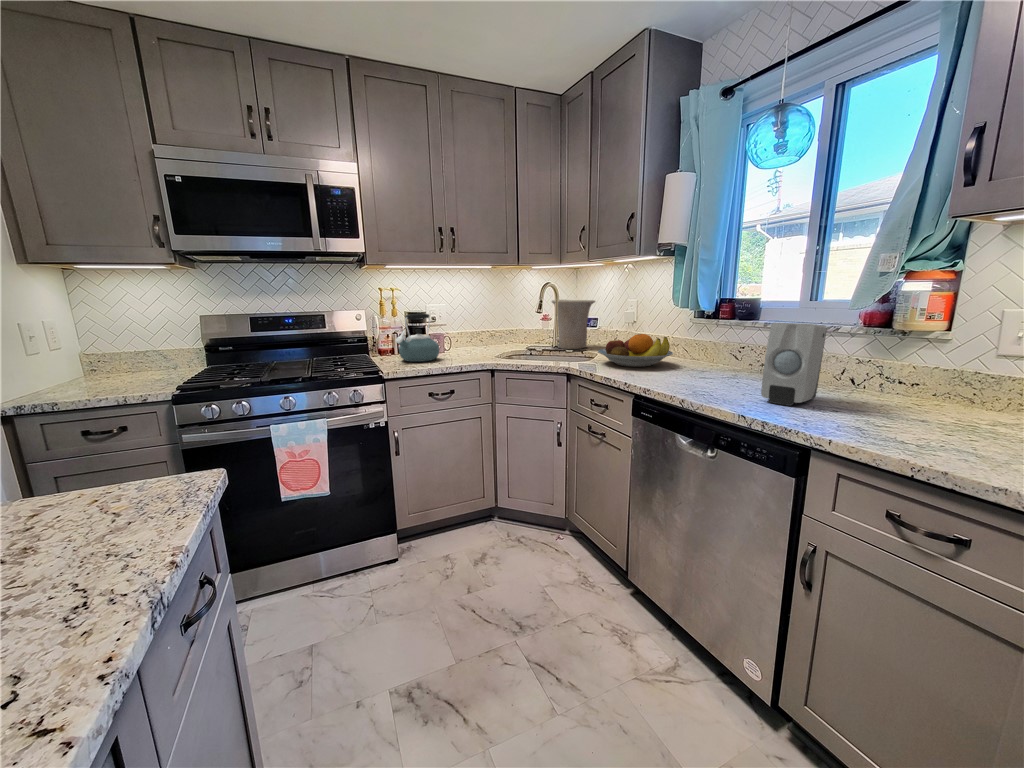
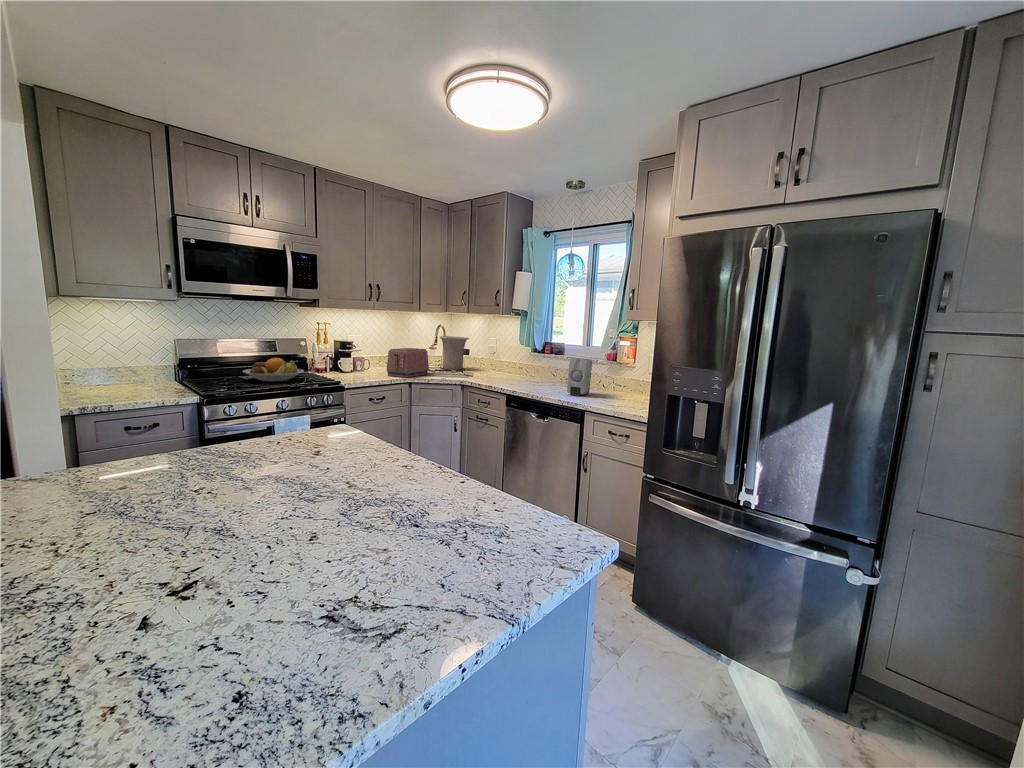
kettle: present [396,314,439,362] -> none [341,344,371,377]
toaster: none [462,318,527,362] -> present [386,348,429,377]
fruit bowl: present [598,334,673,367] -> present [243,358,304,382]

